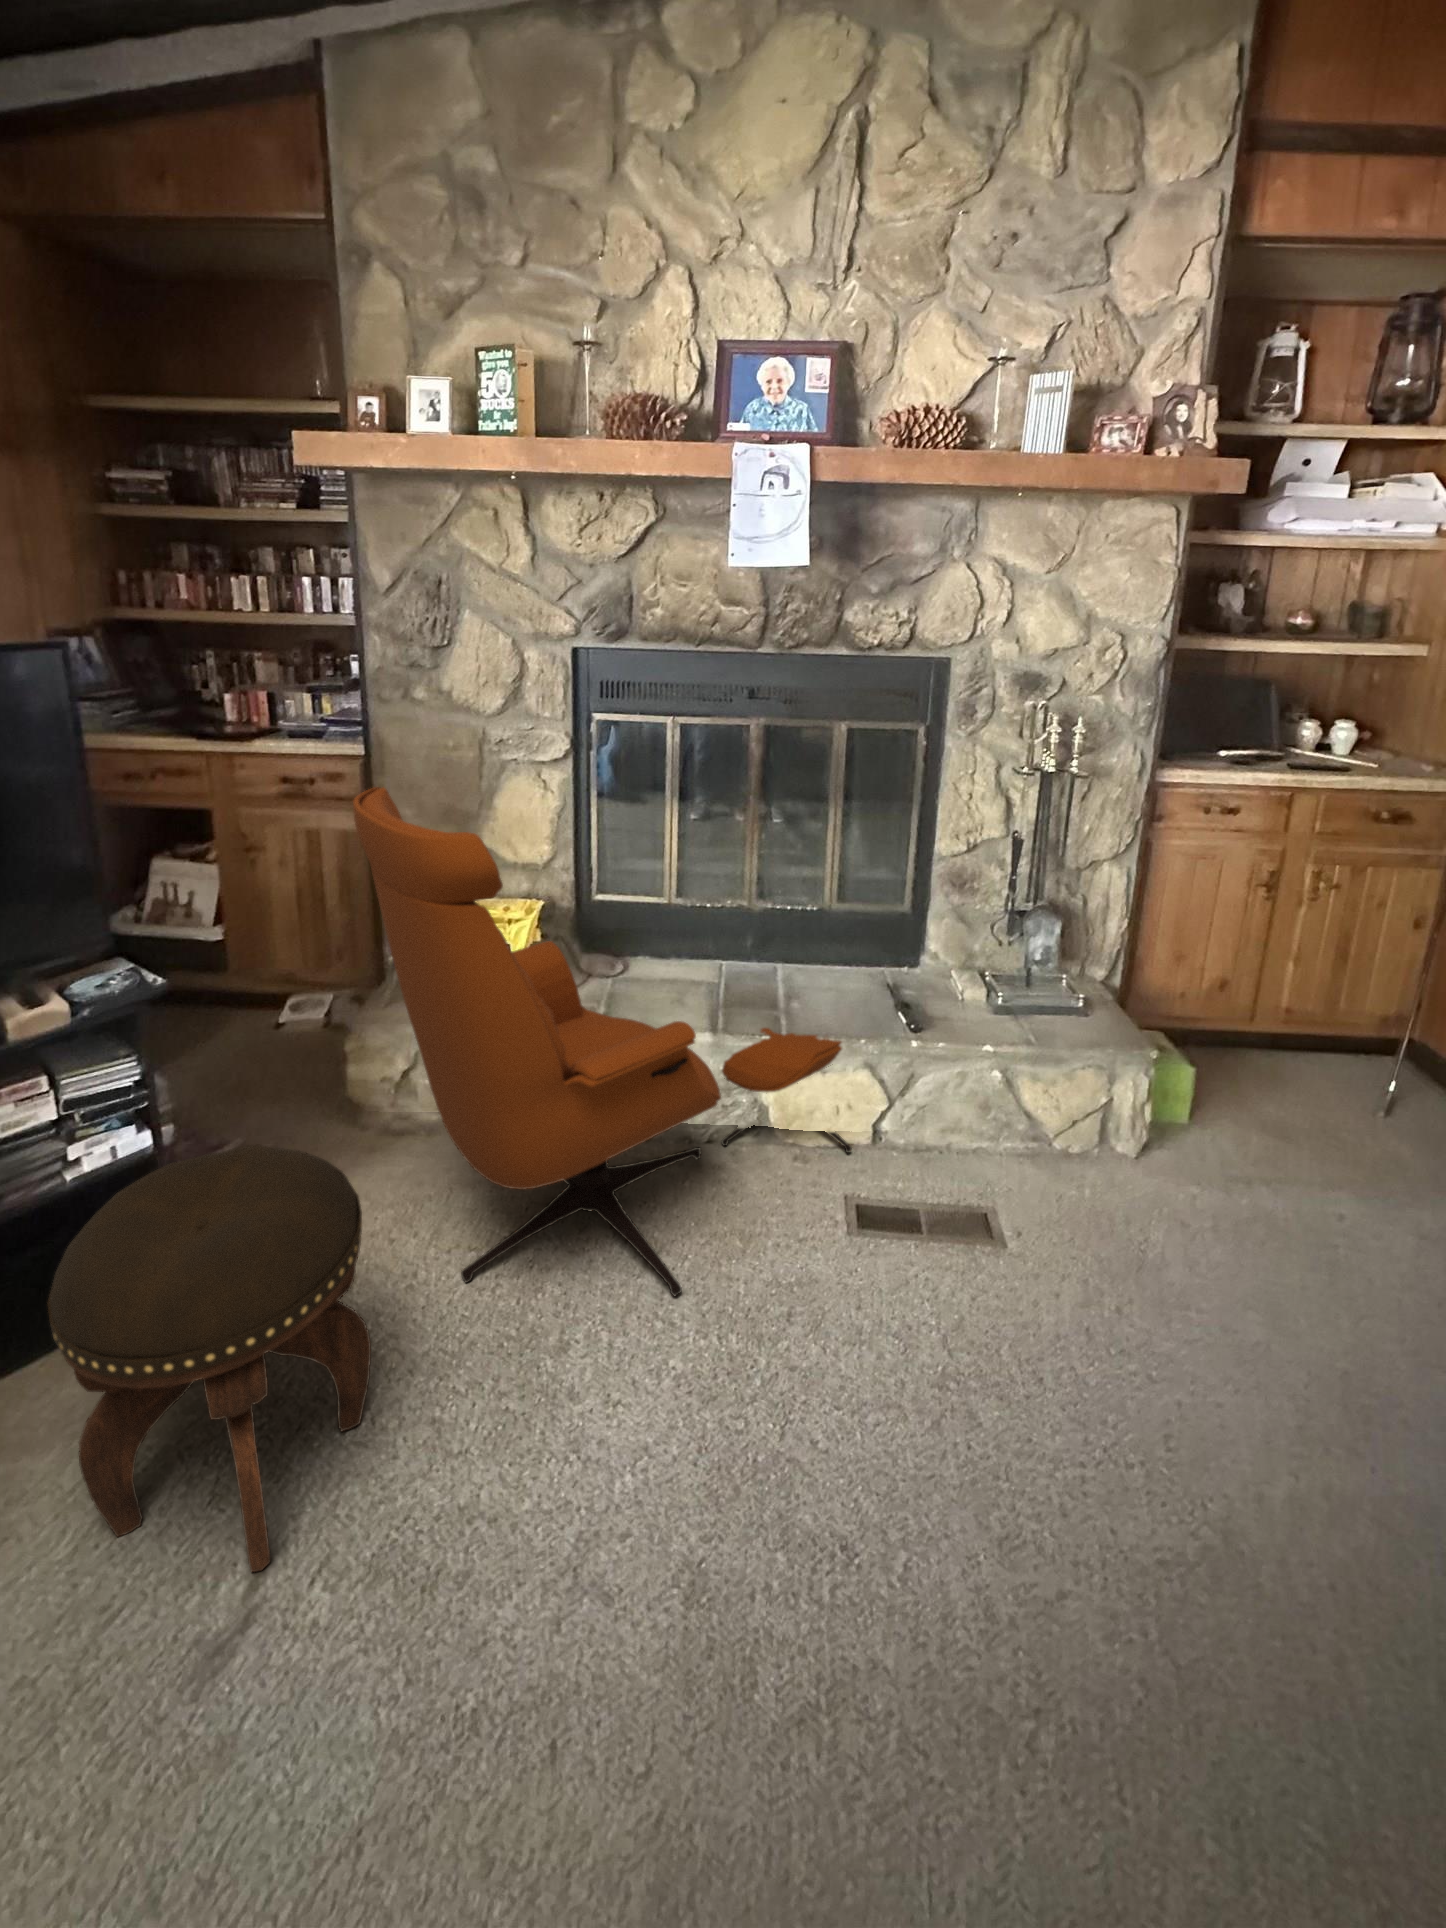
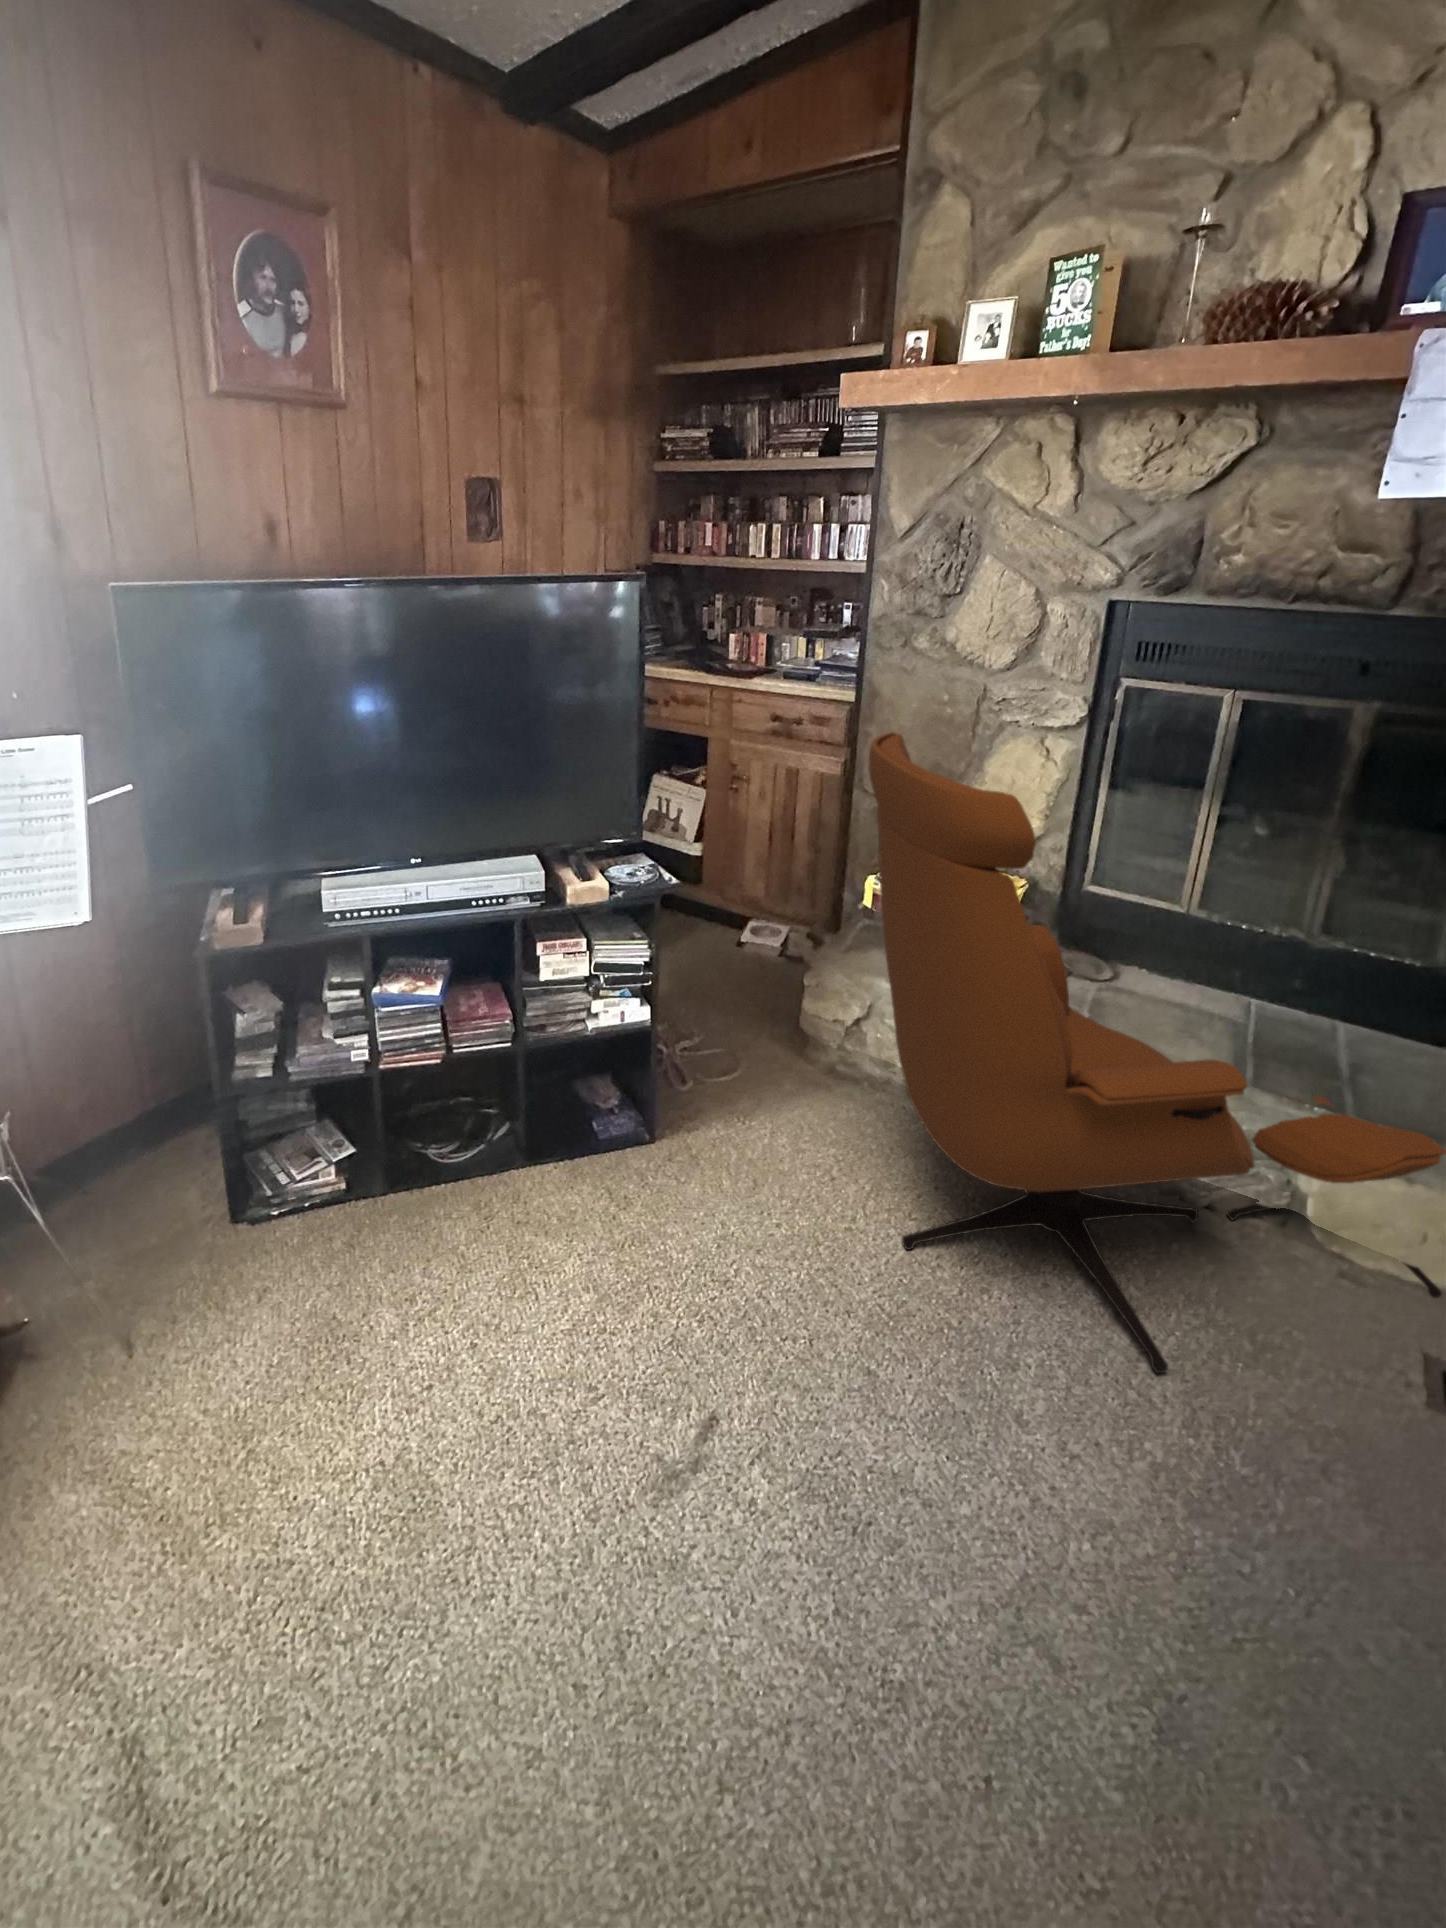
footstool: present [47,1145,371,1572] -> none [582,1044,836,1432]

